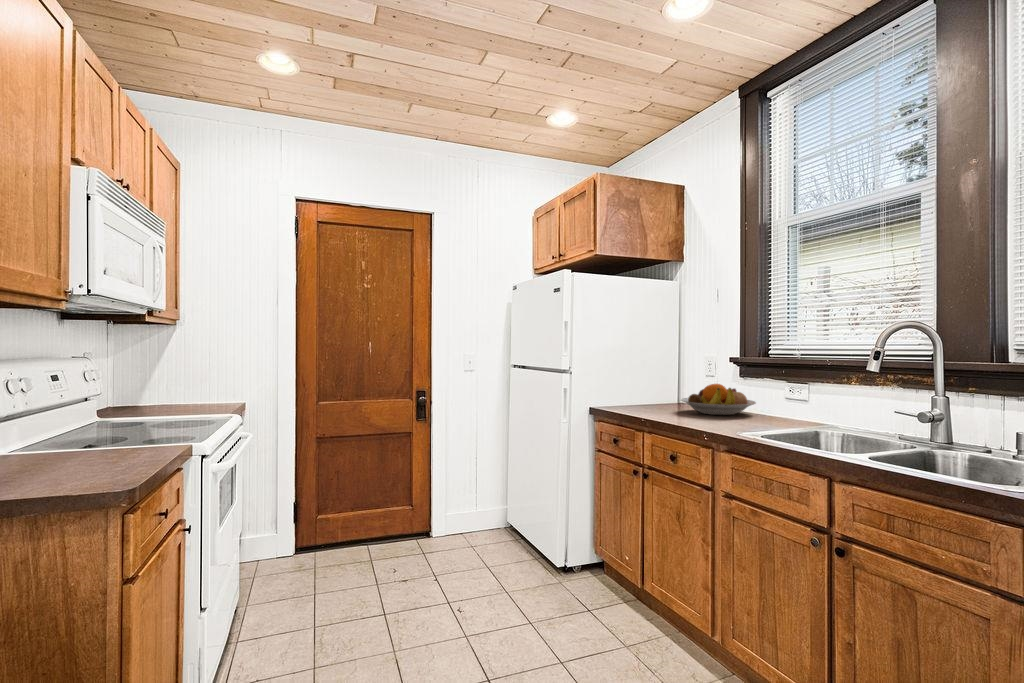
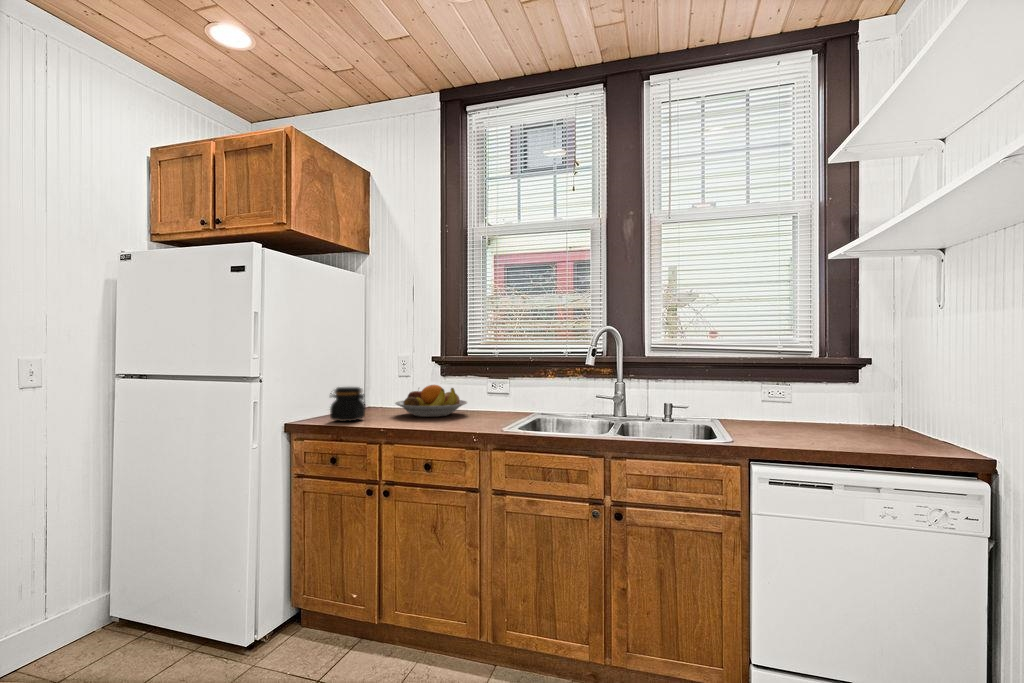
jar: none [621,381,652,411] -> present [330,387,366,422]

